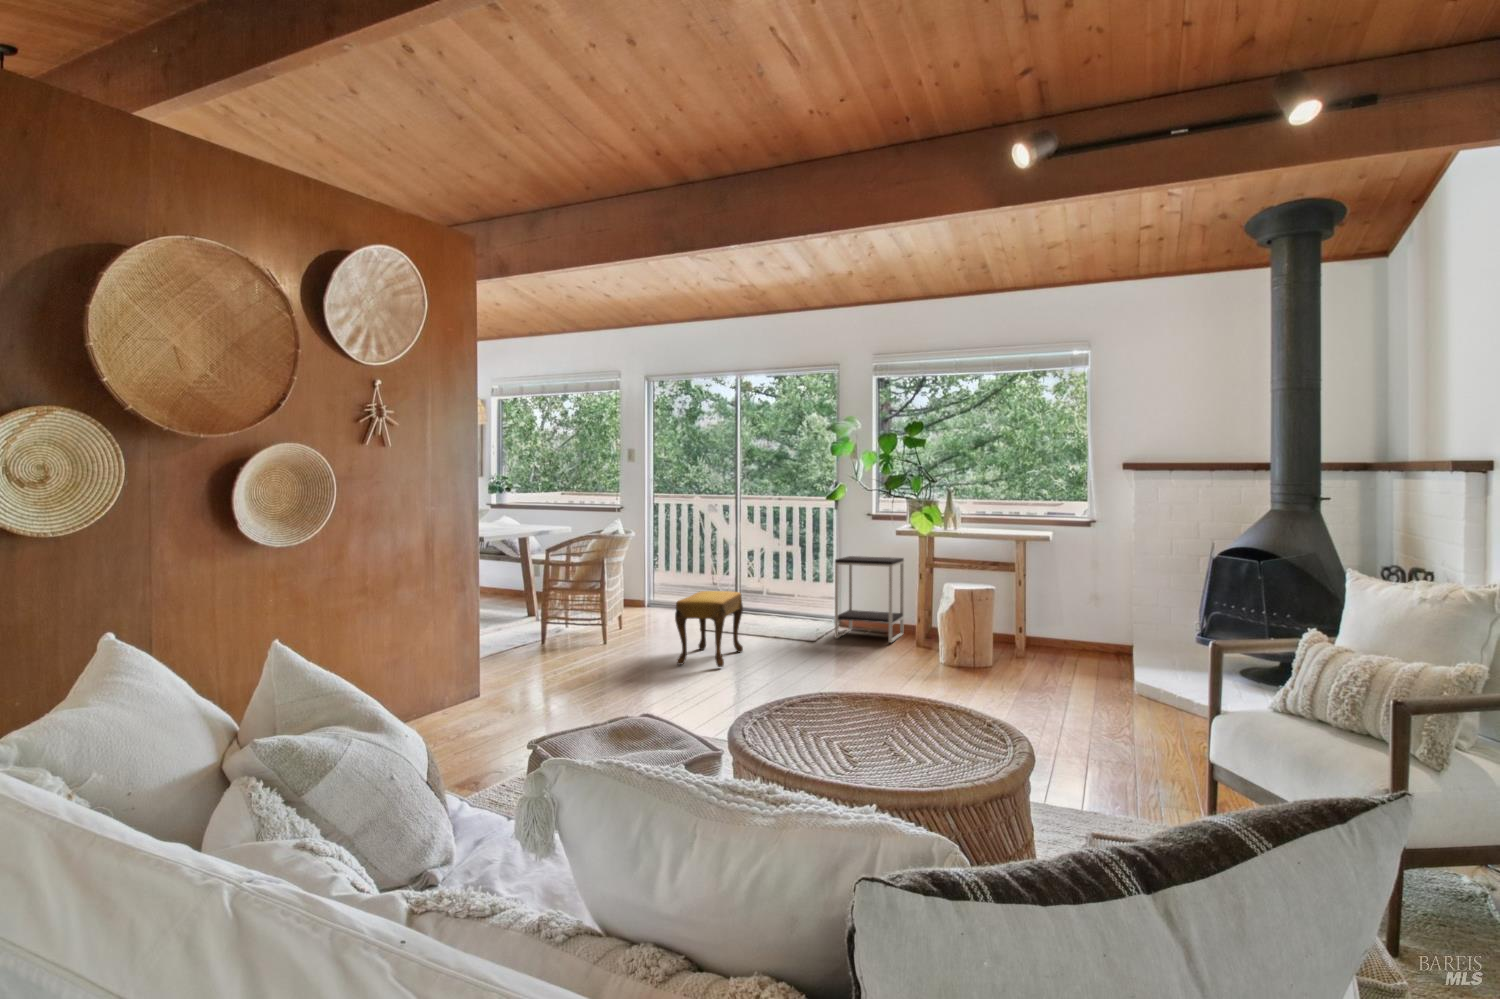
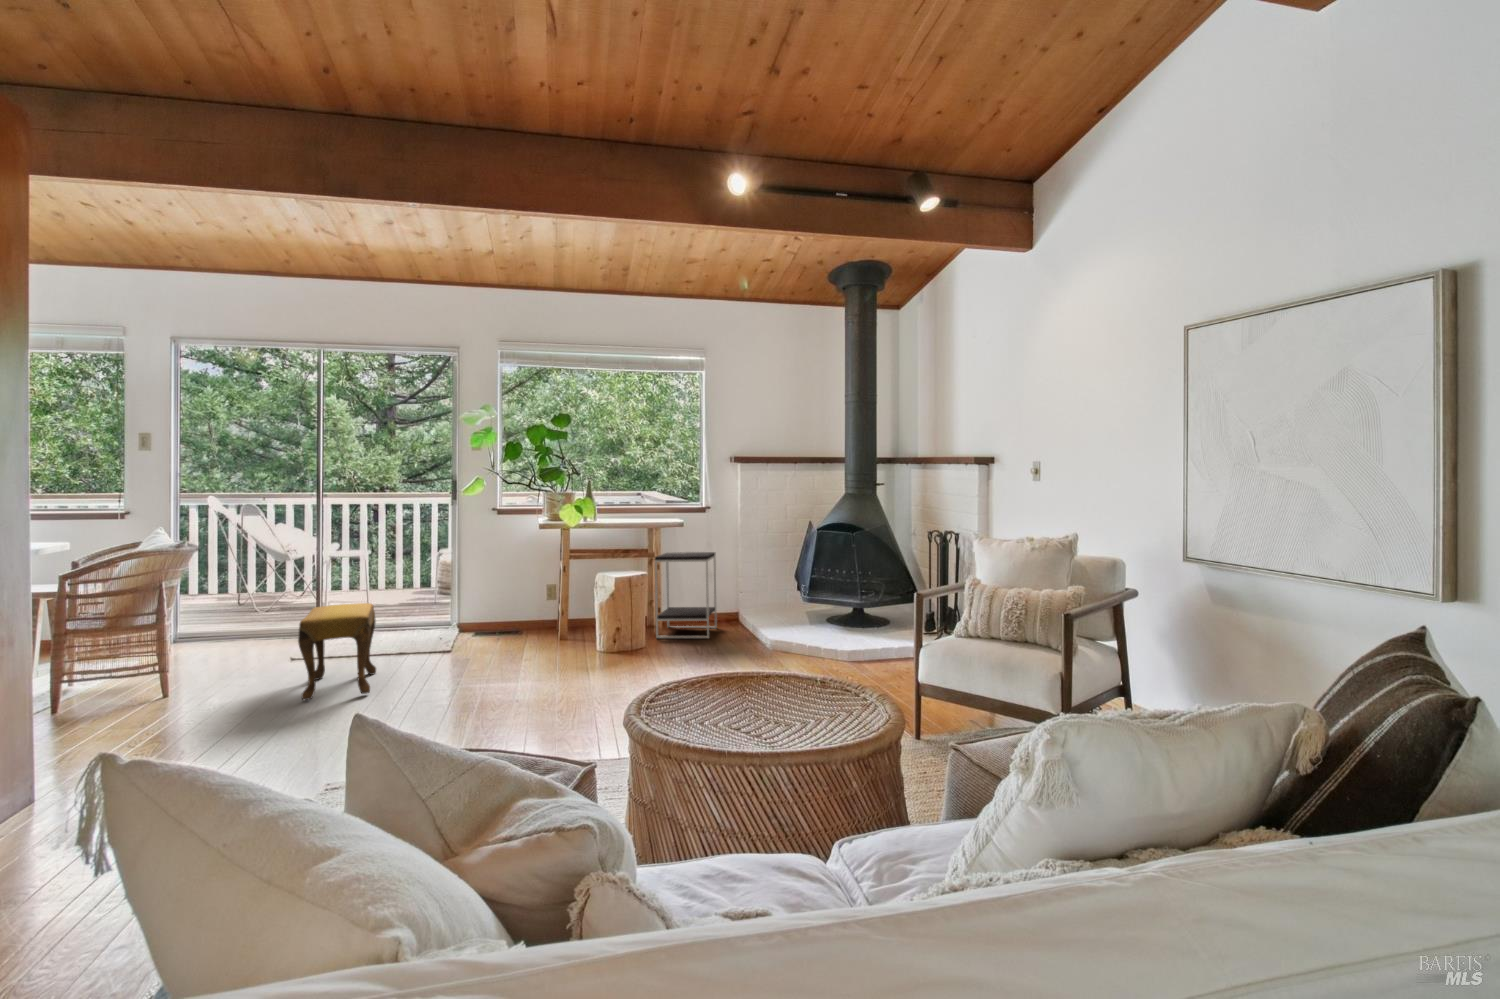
side table: present [835,556,904,642] -> present [655,552,717,638]

